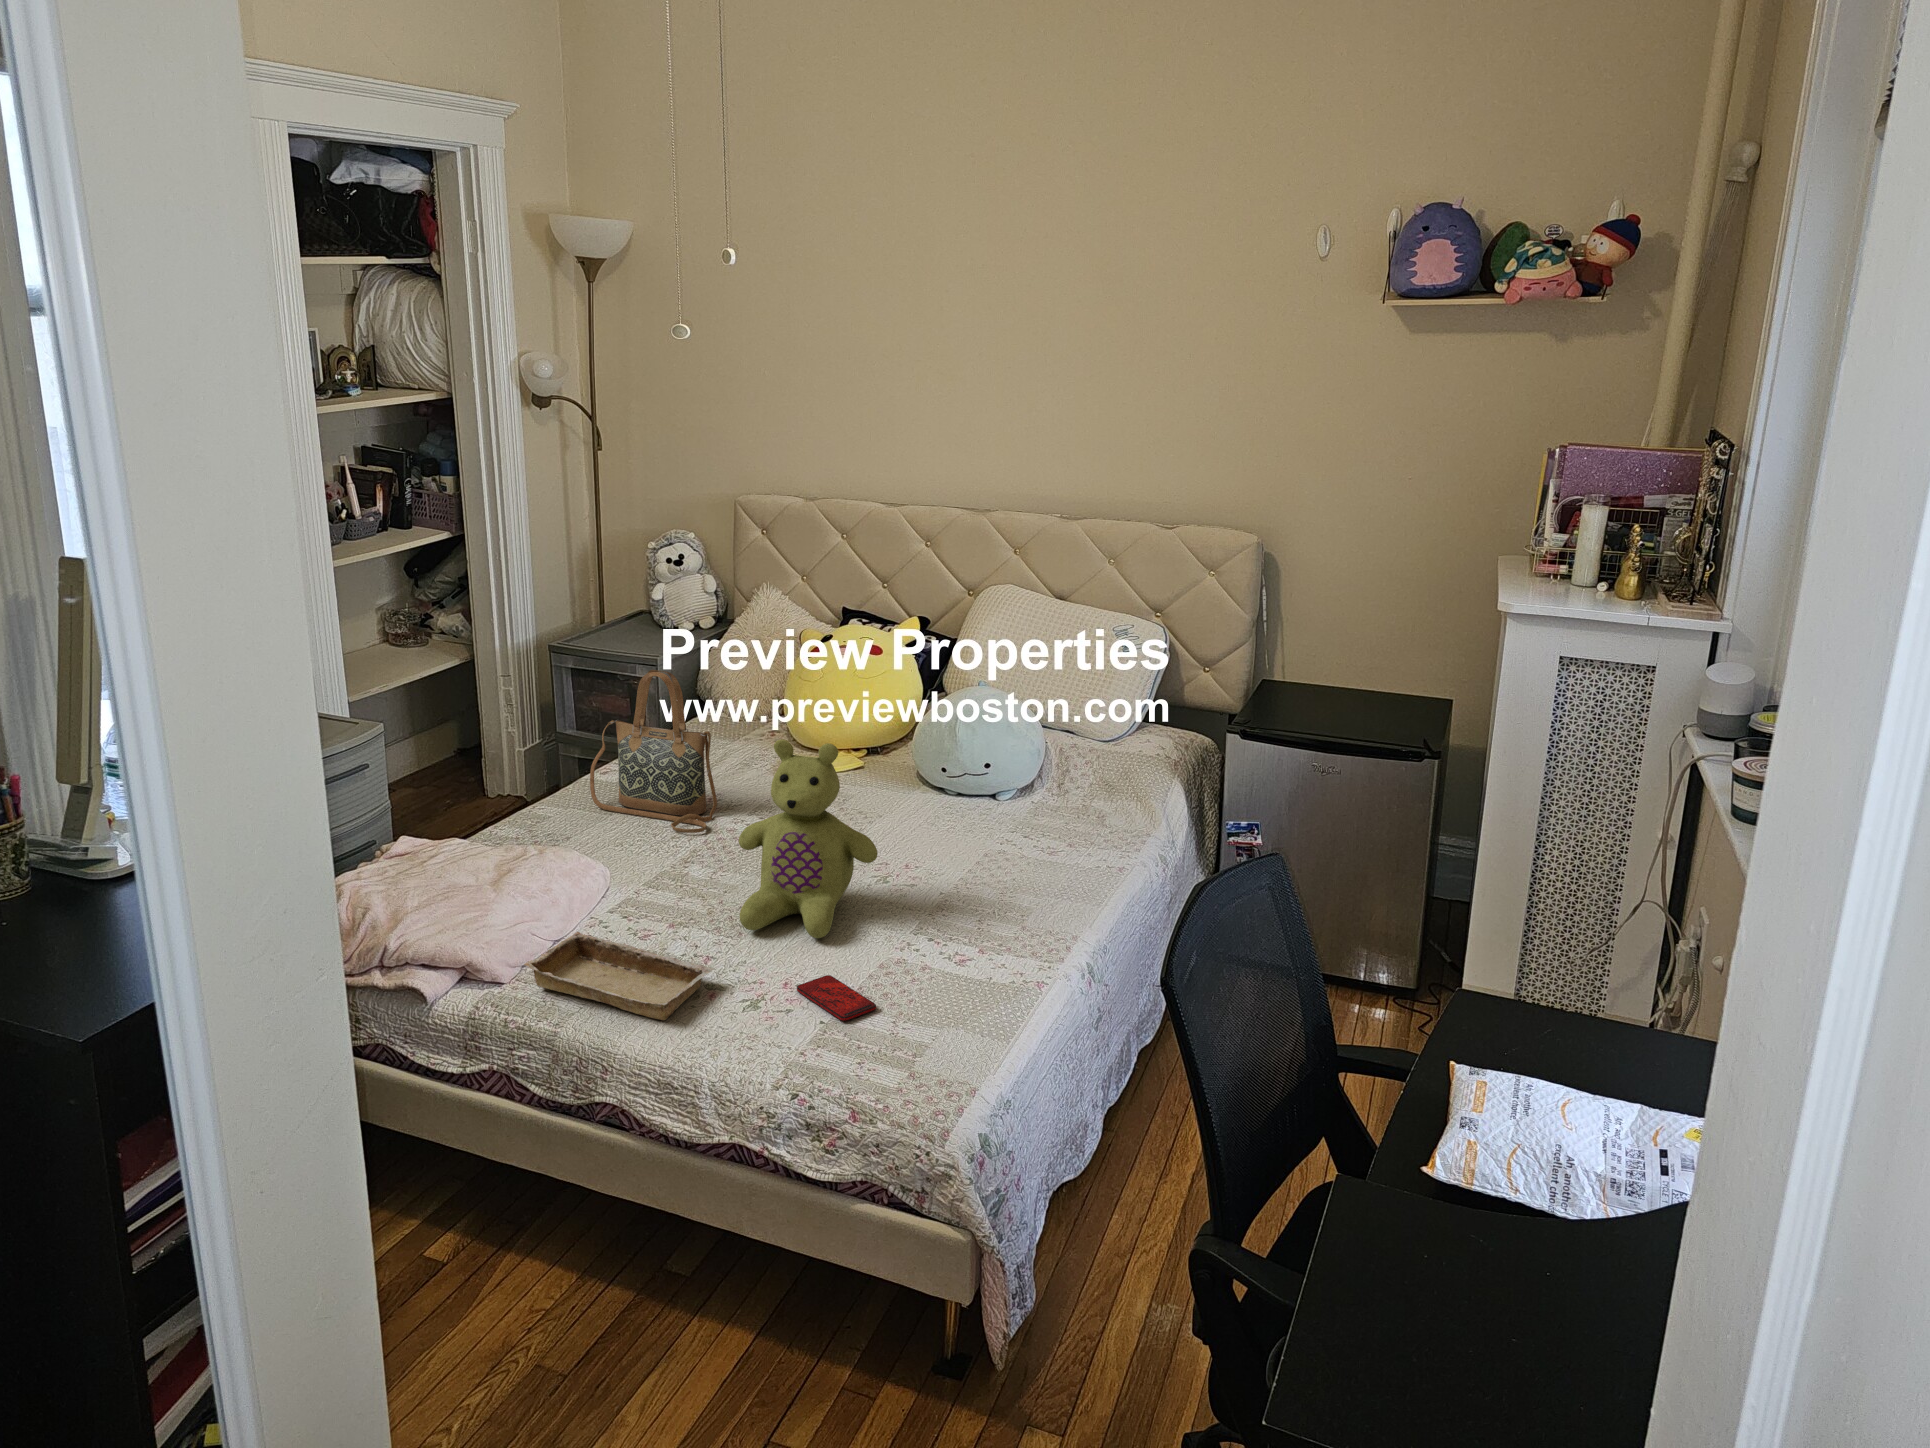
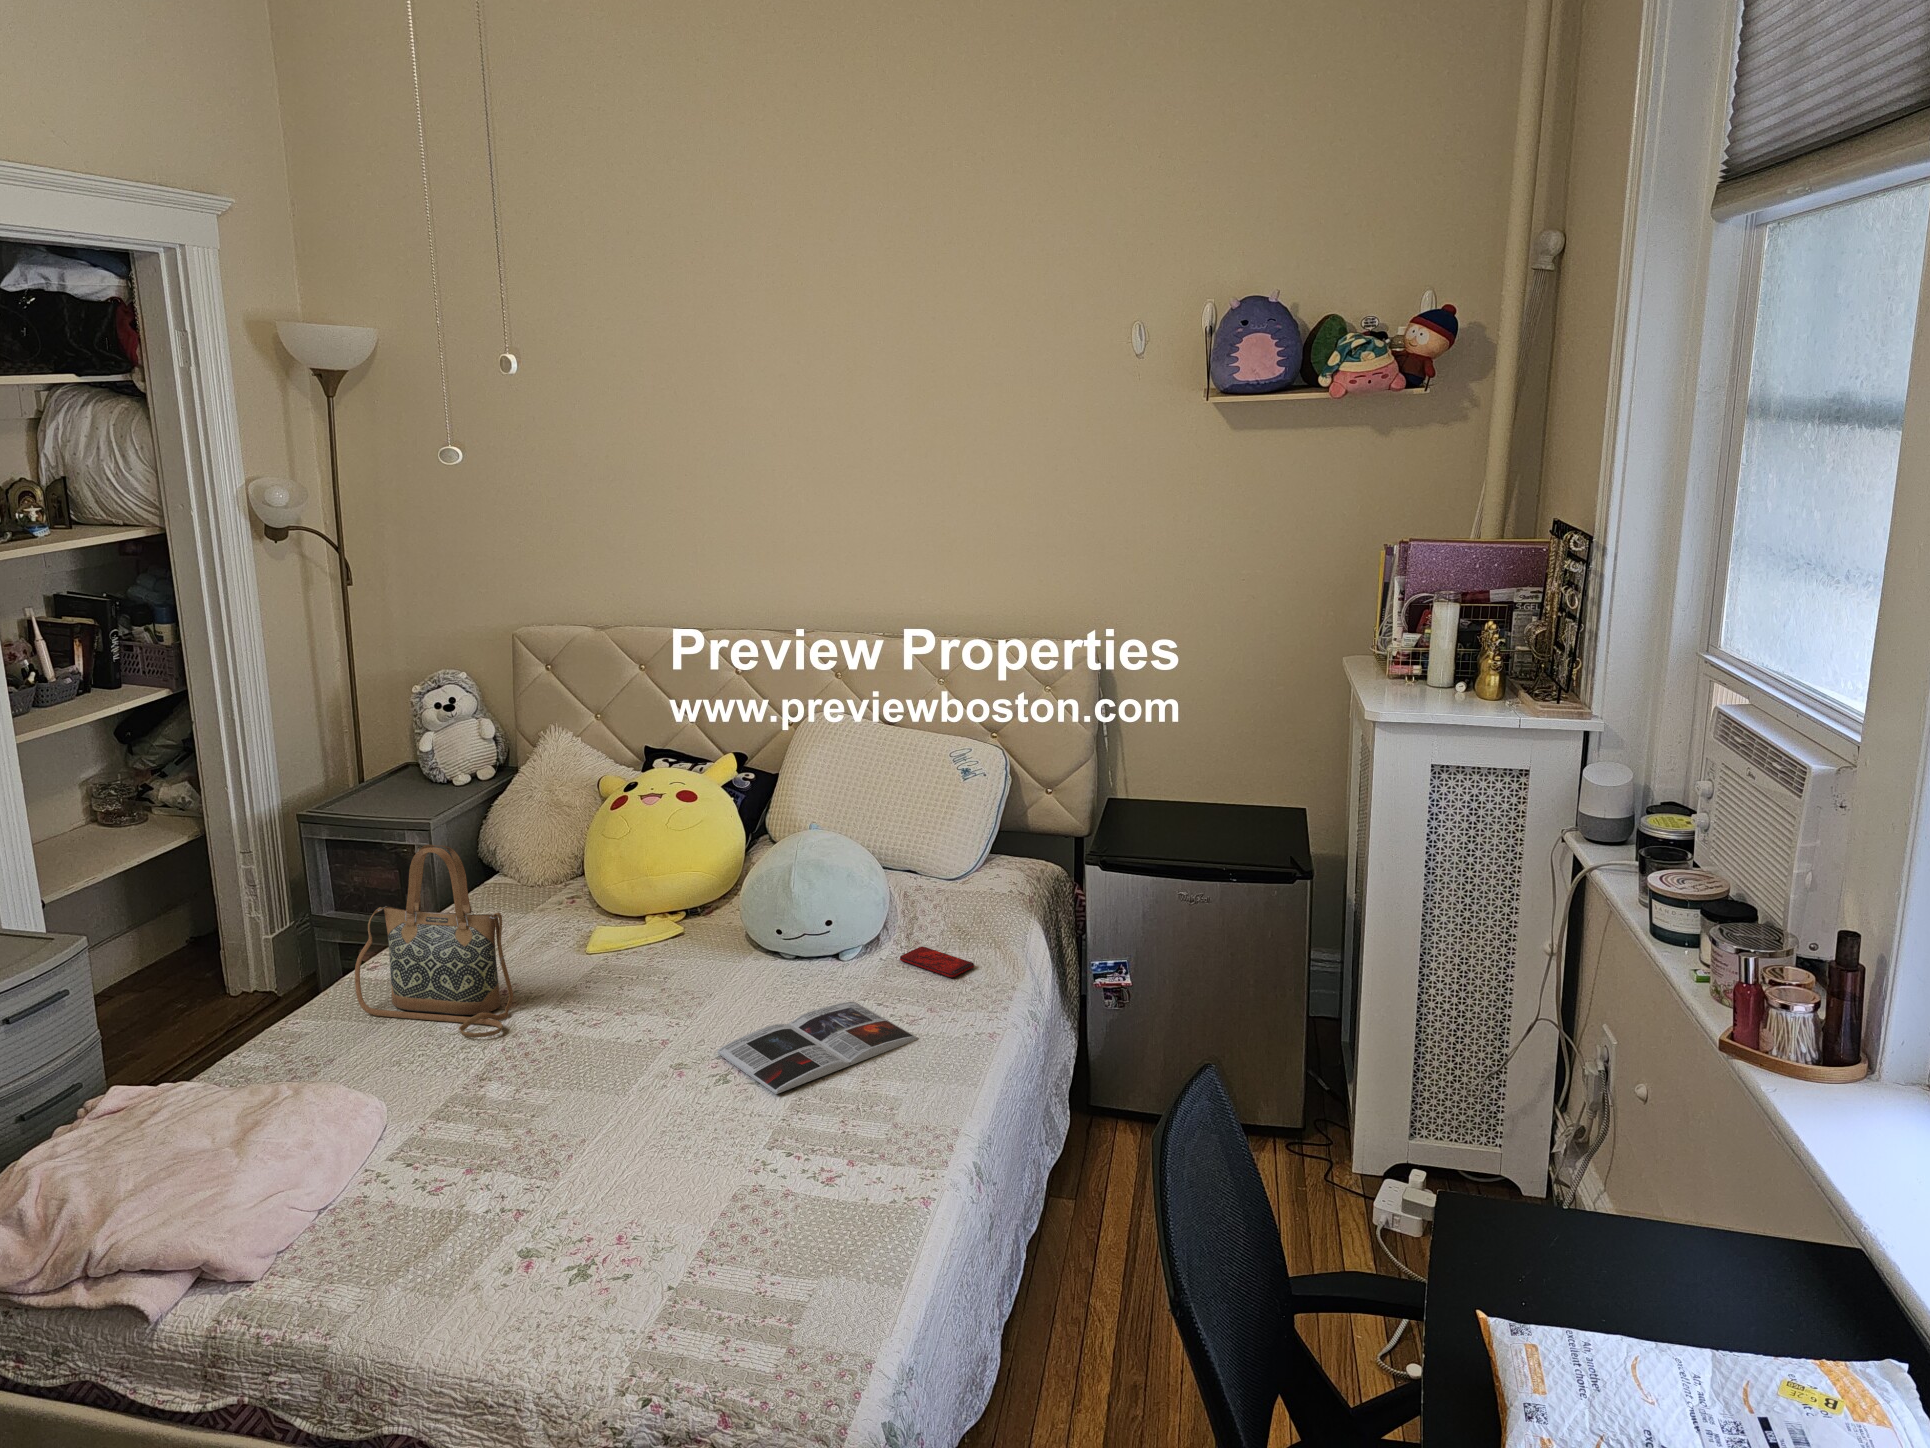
stuffed bear: present [739,739,878,938] -> none [547,927,719,1167]
magazine: none [881,833,1056,896] -> present [717,1002,919,1094]
tray: present [524,932,714,1020] -> none [278,1196,531,1312]
smartphone: present [797,975,876,1021] -> present [900,947,974,978]

